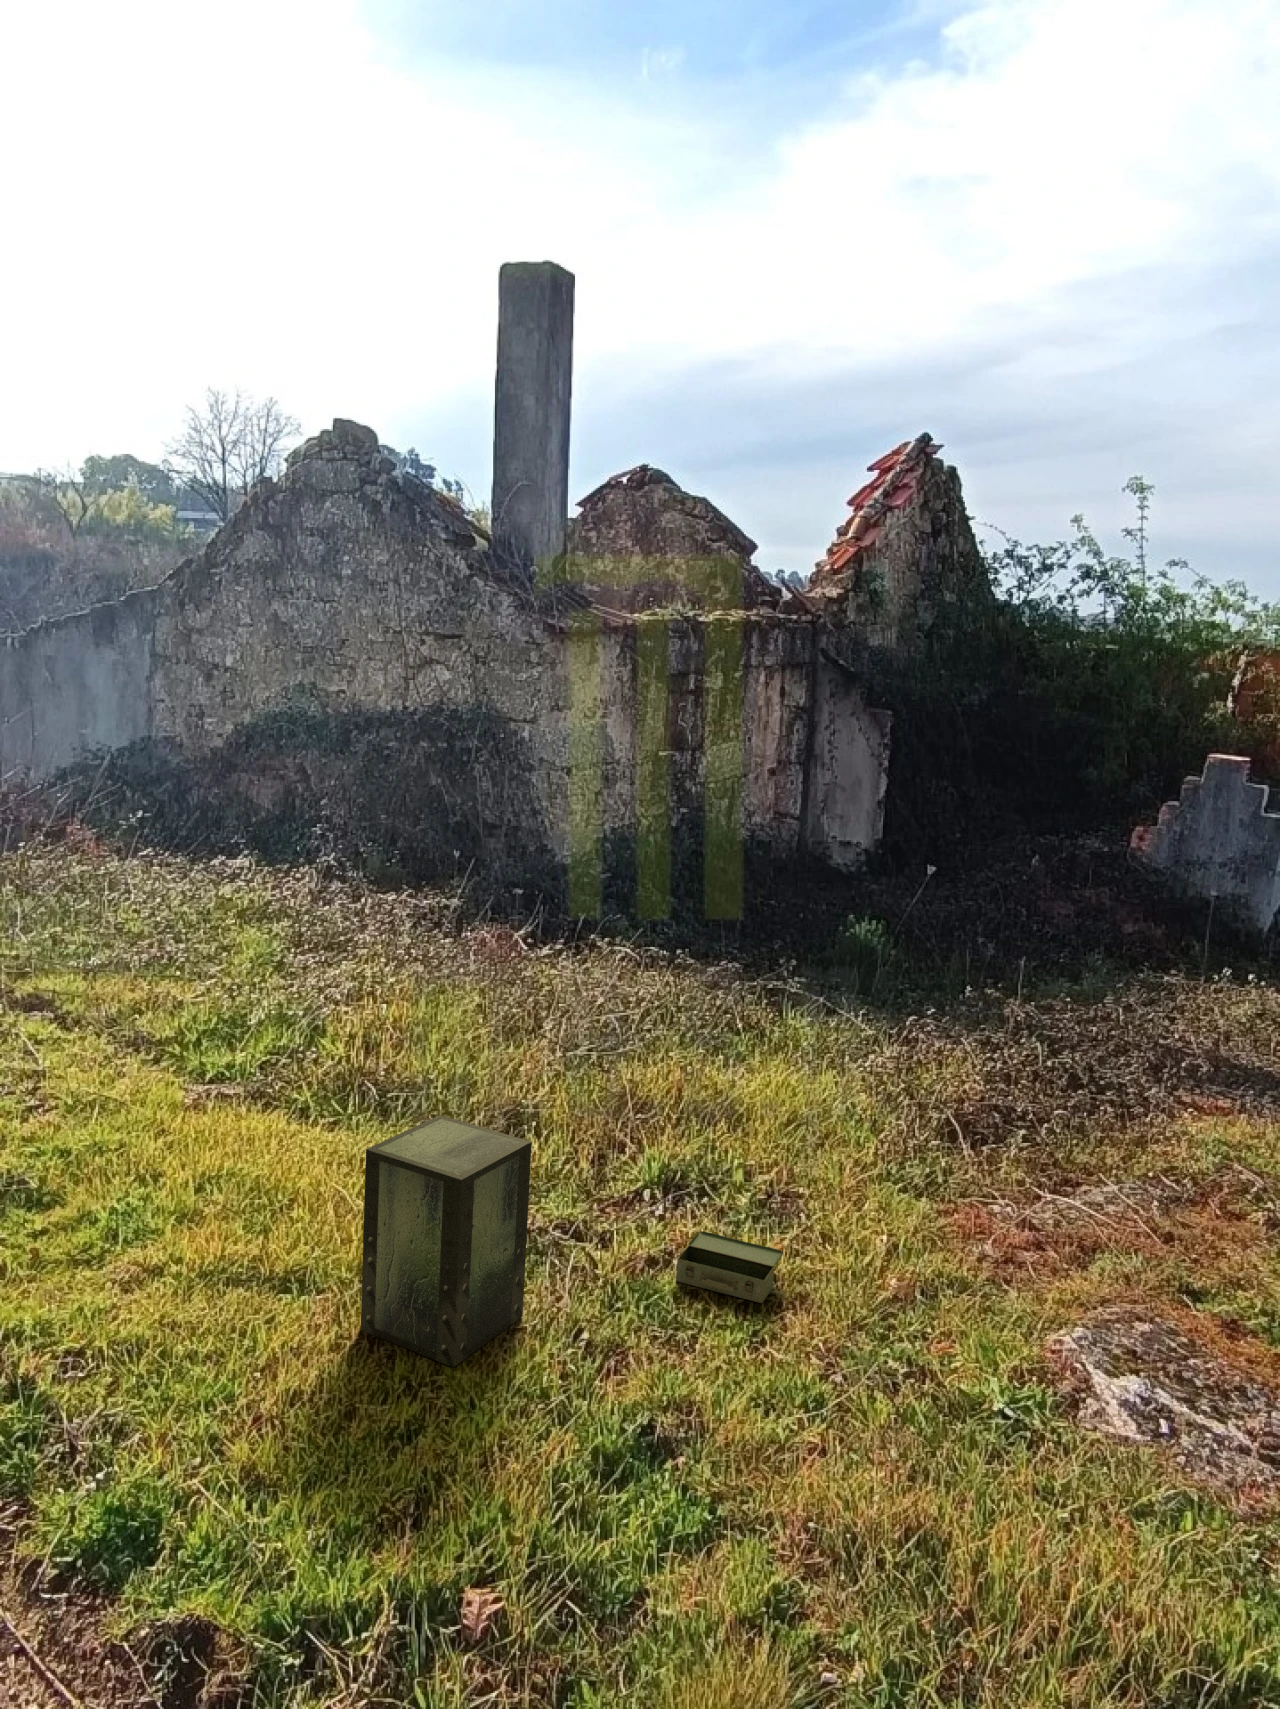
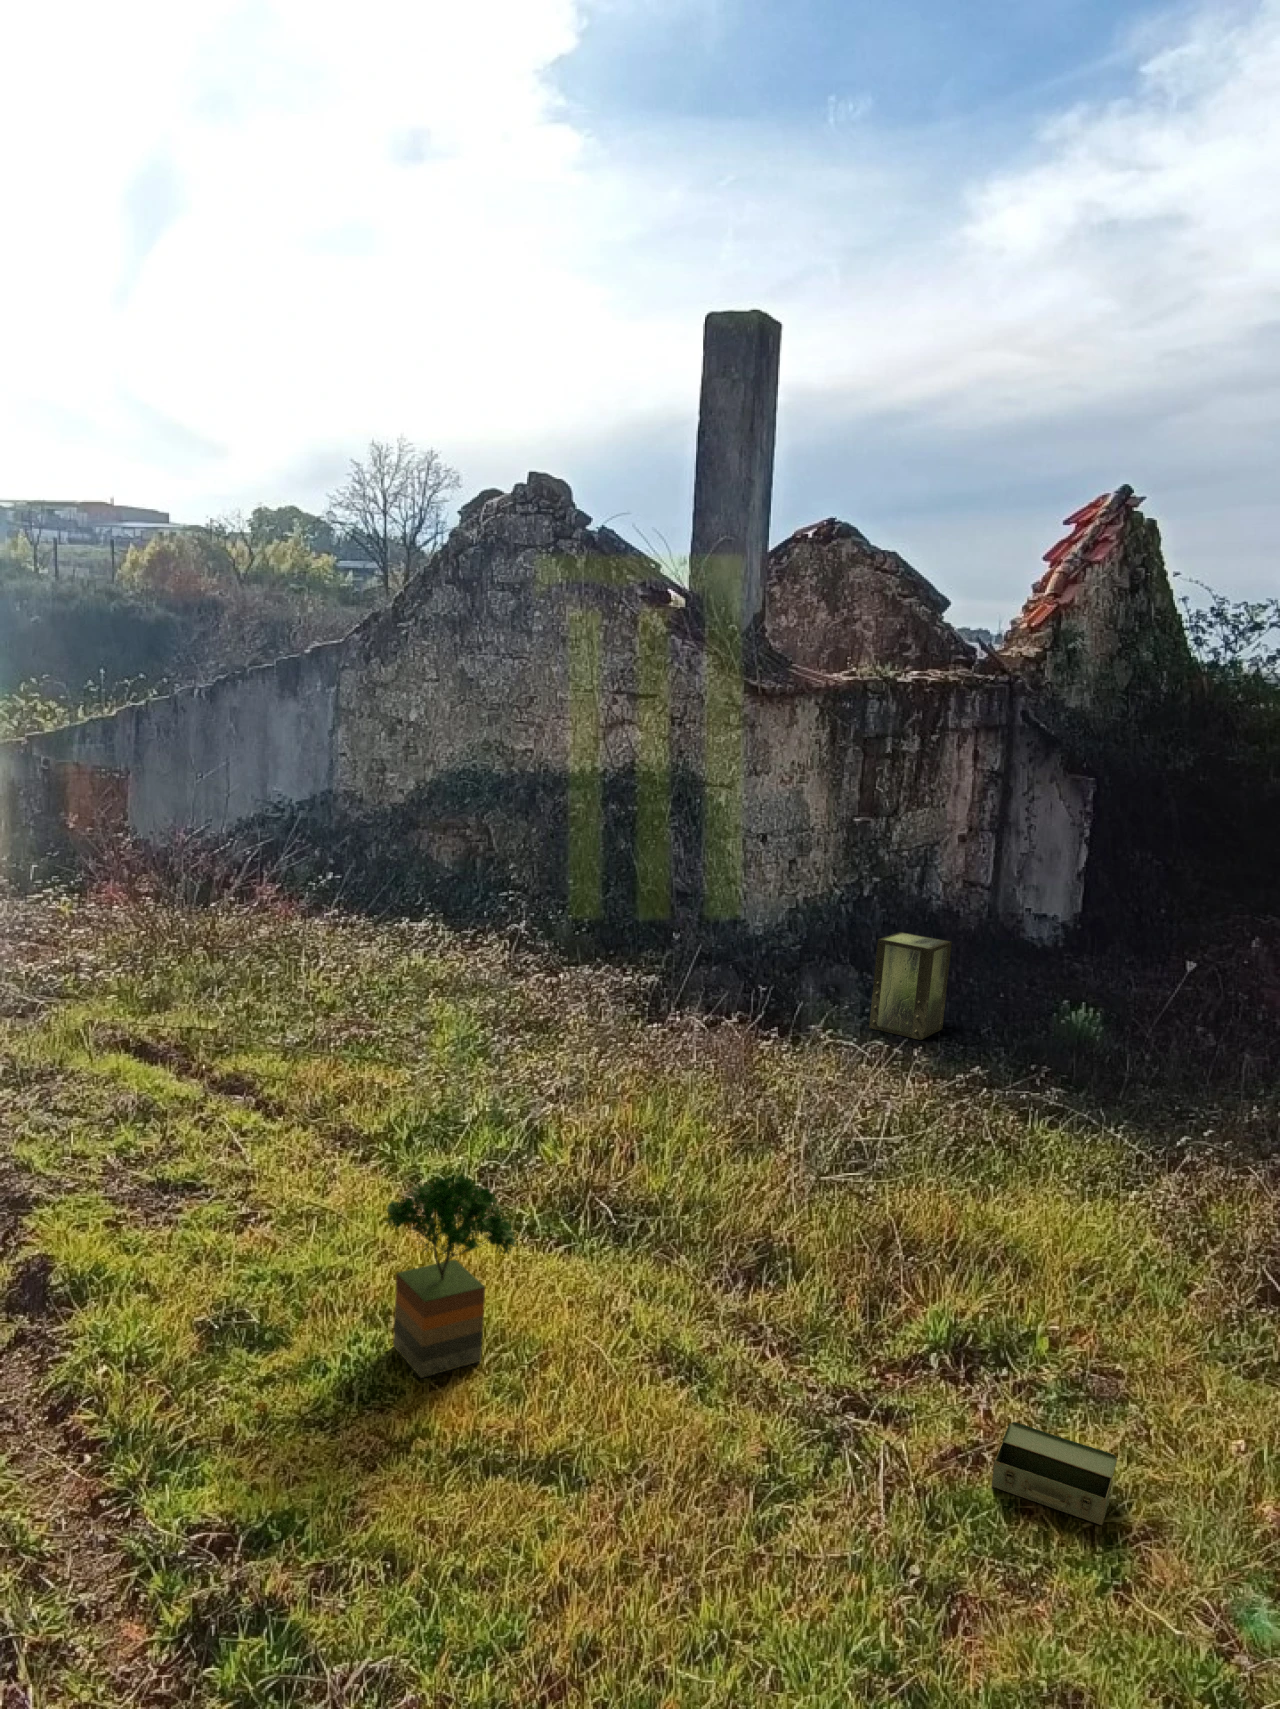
potted tree: none [143,1044,270,1223] -> present [386,1175,518,1378]
storage box: present [361,1115,532,1368] -> present [869,932,952,1040]

